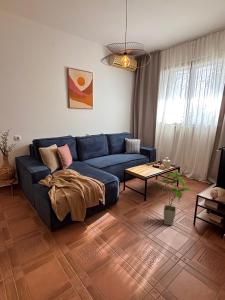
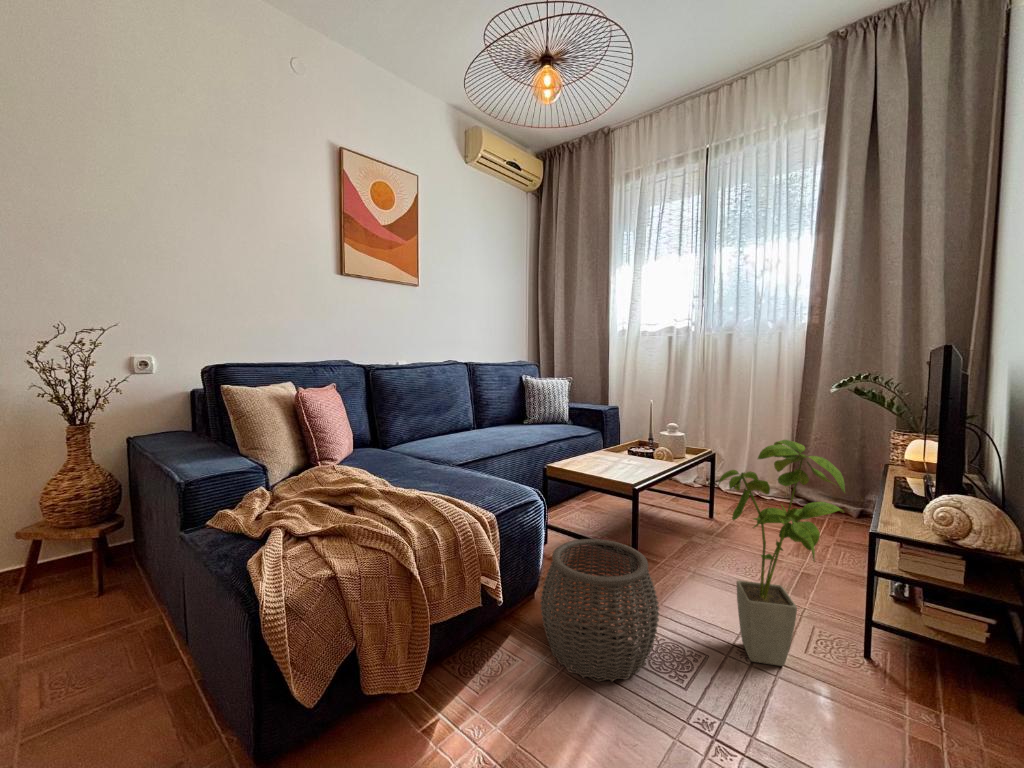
woven basket: none [114,192,142,225] -> present [540,539,659,682]

